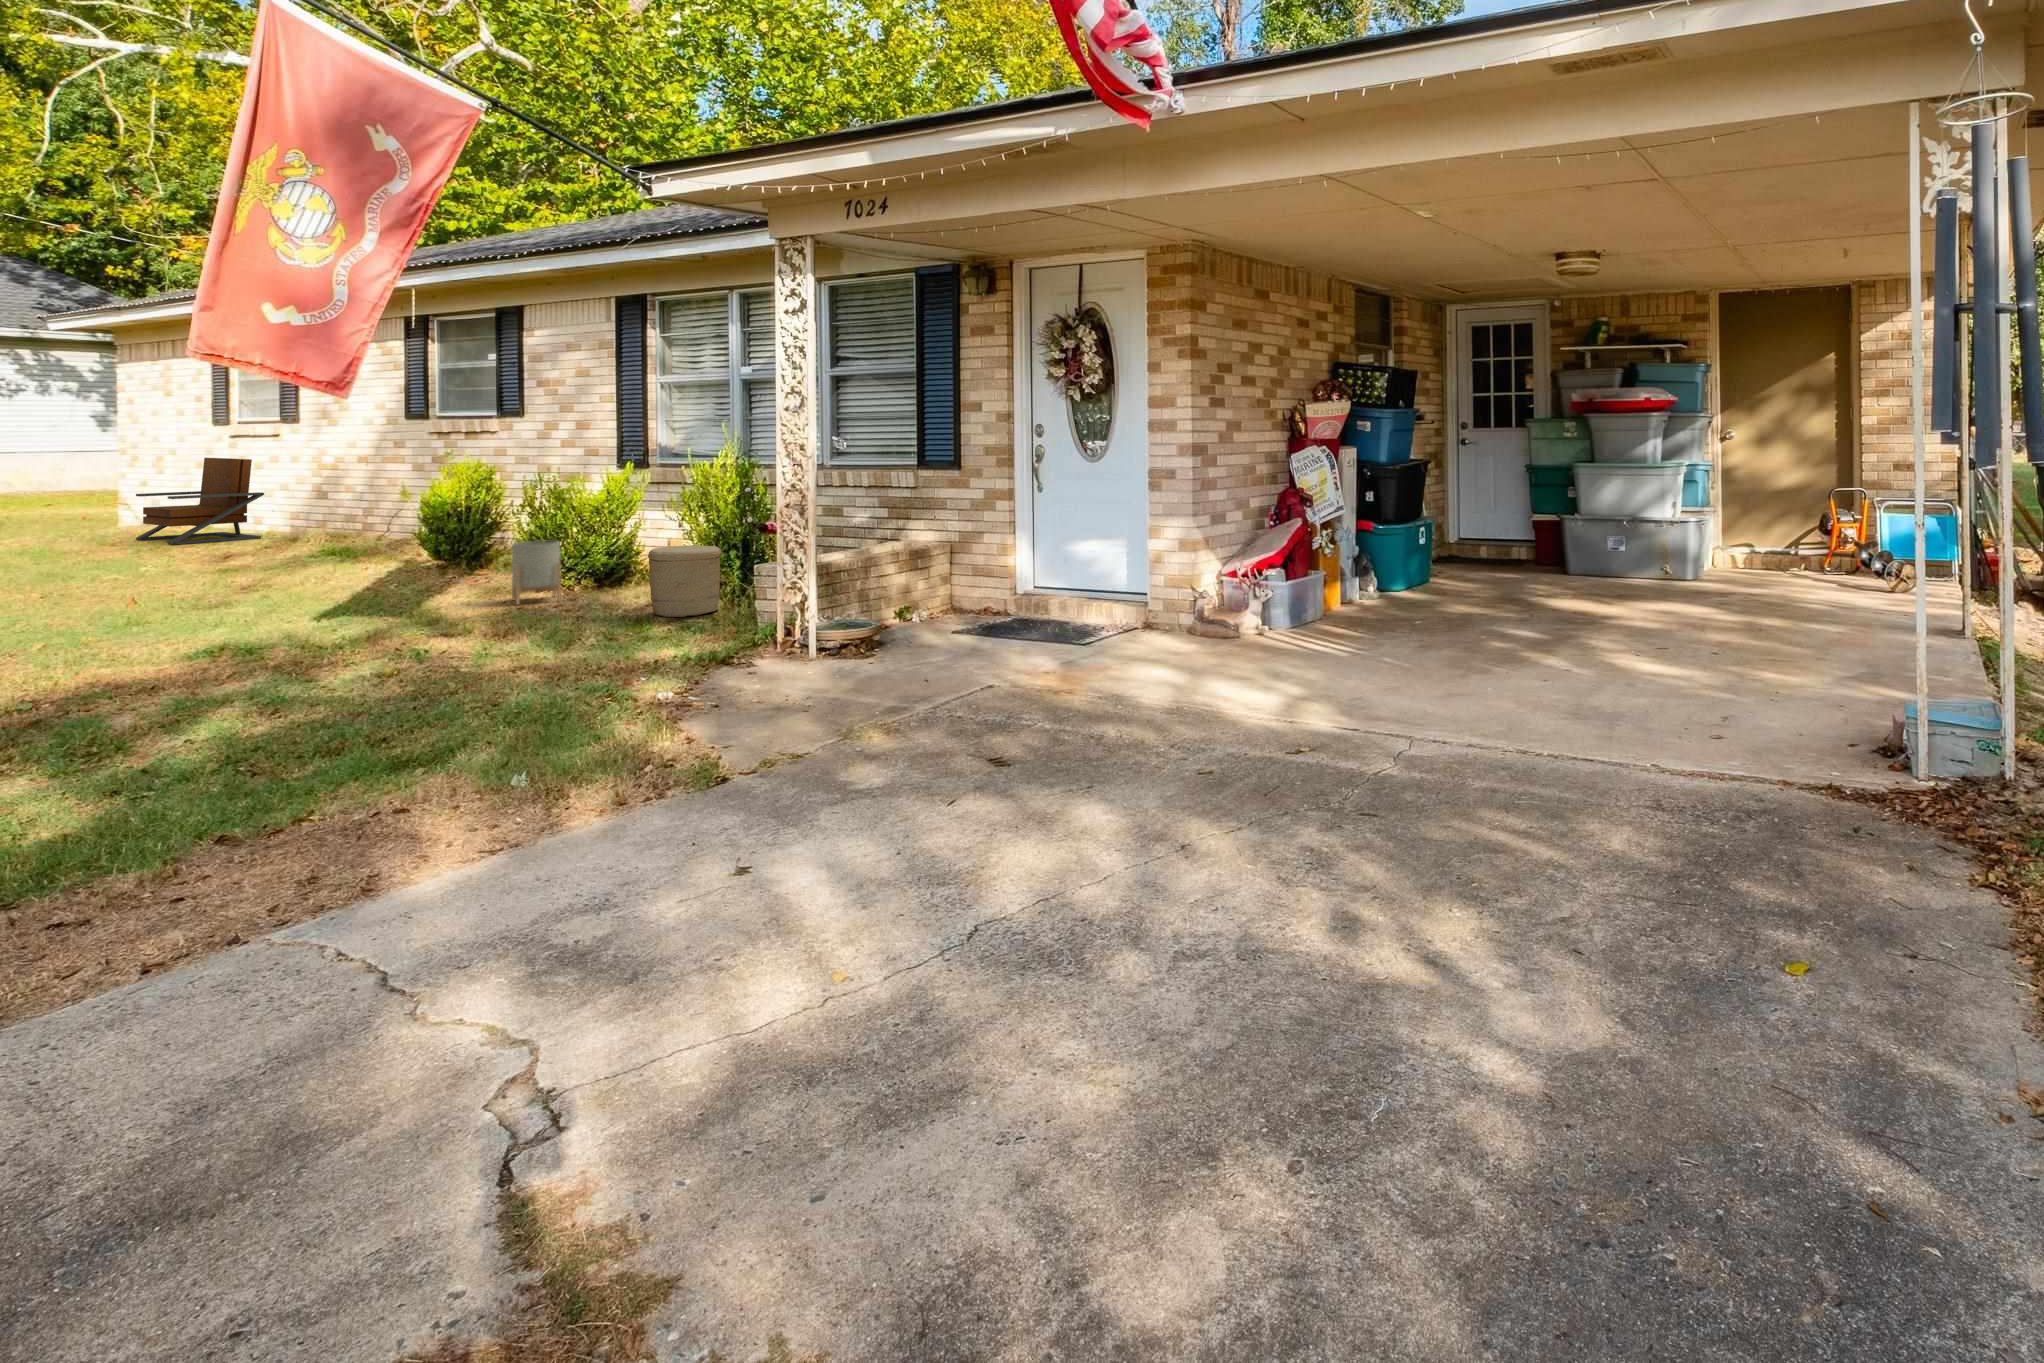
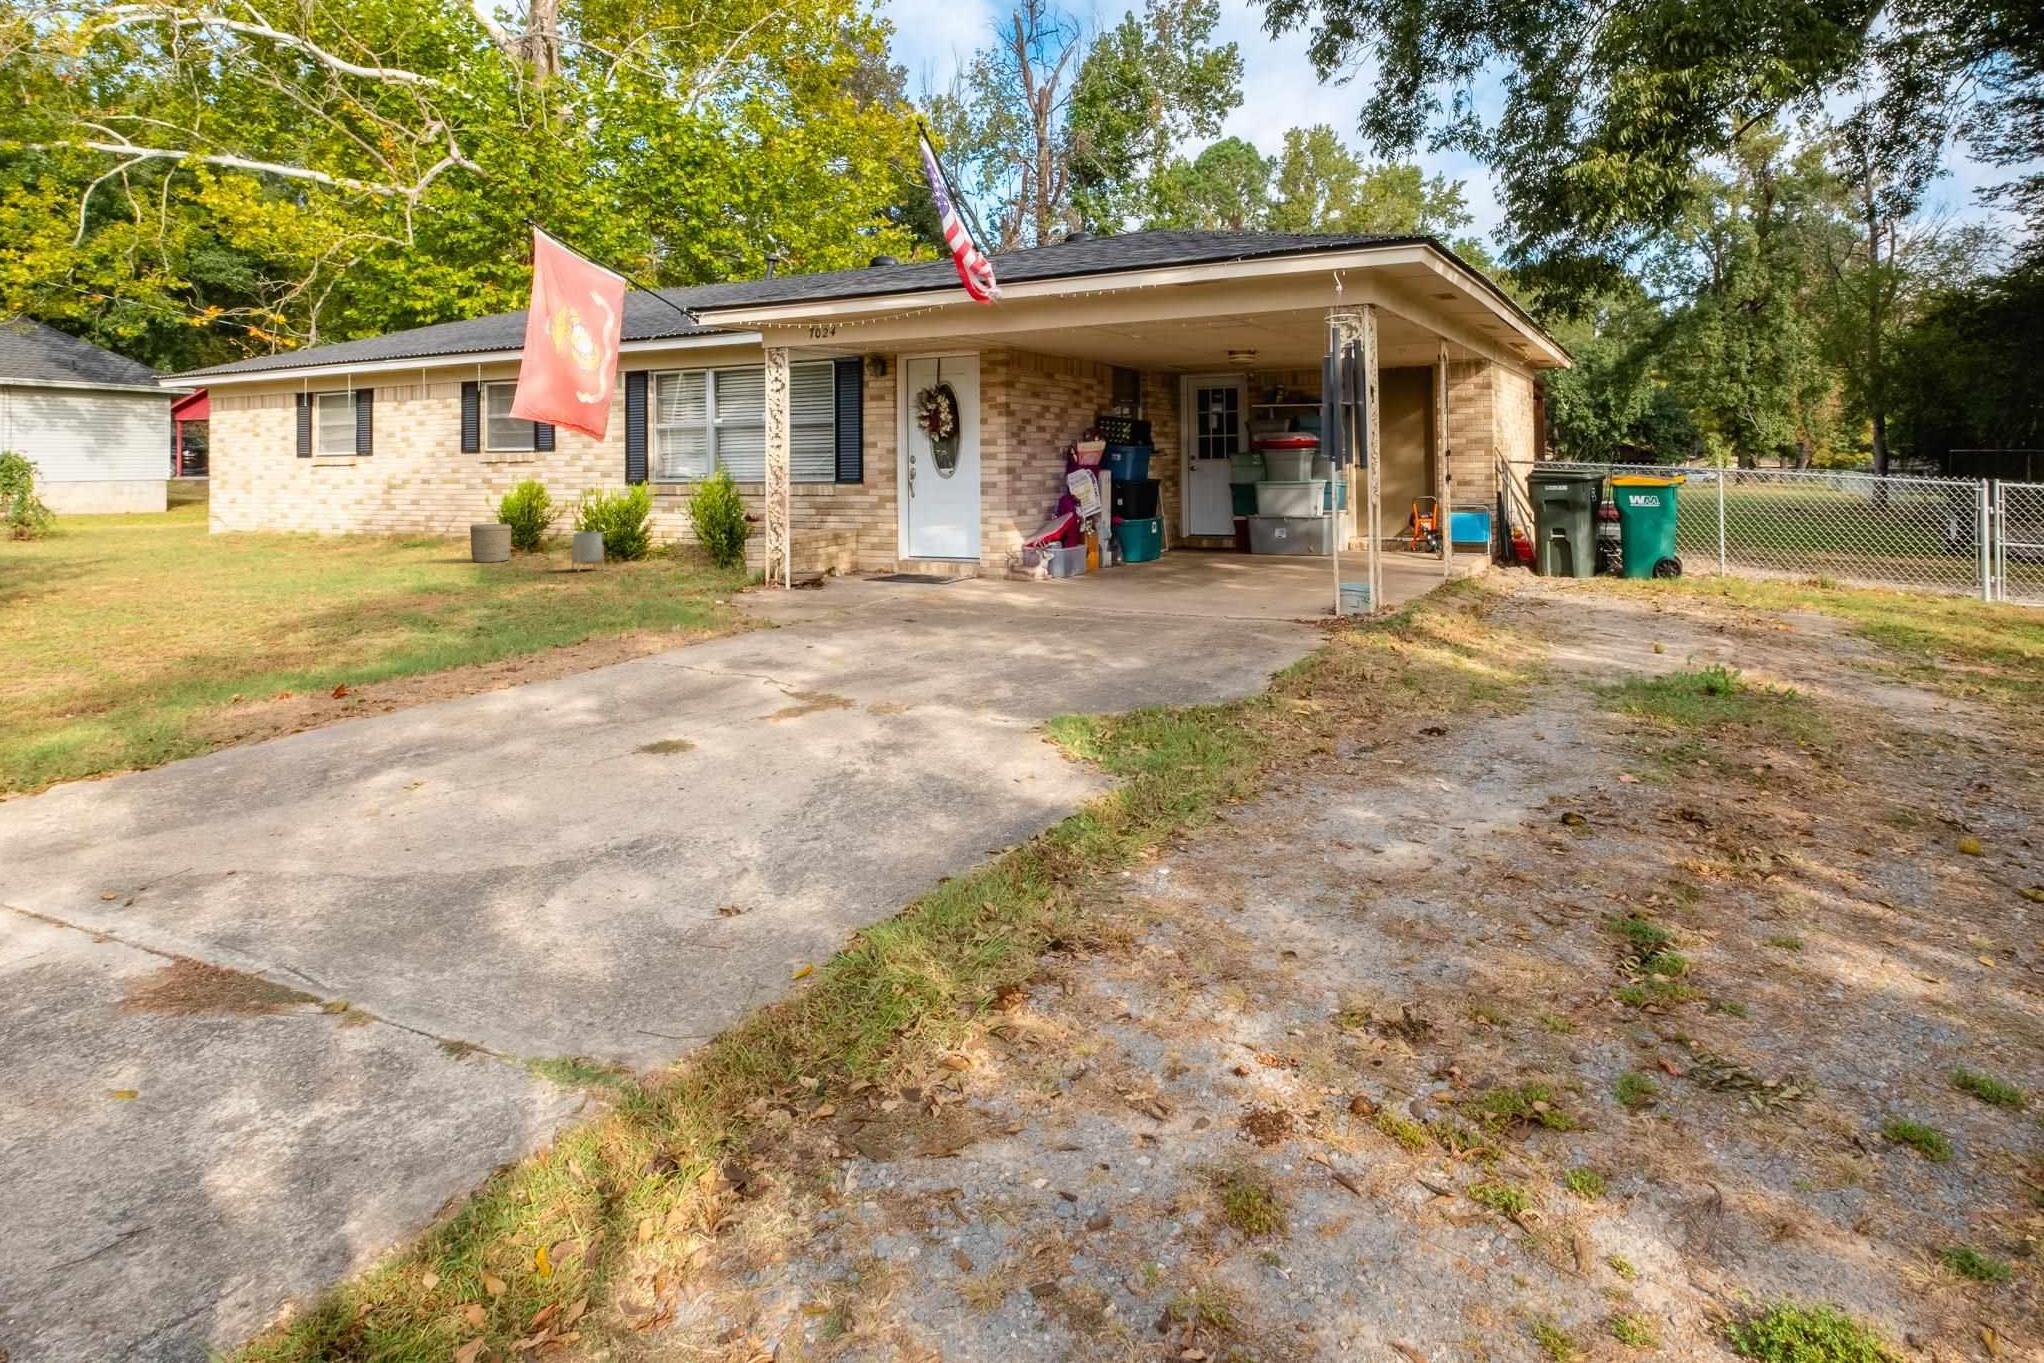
lounge chair: present [136,458,264,545] -> none [240,480,333,543]
woven basket: present [648,545,721,617] -> present [470,524,512,562]

